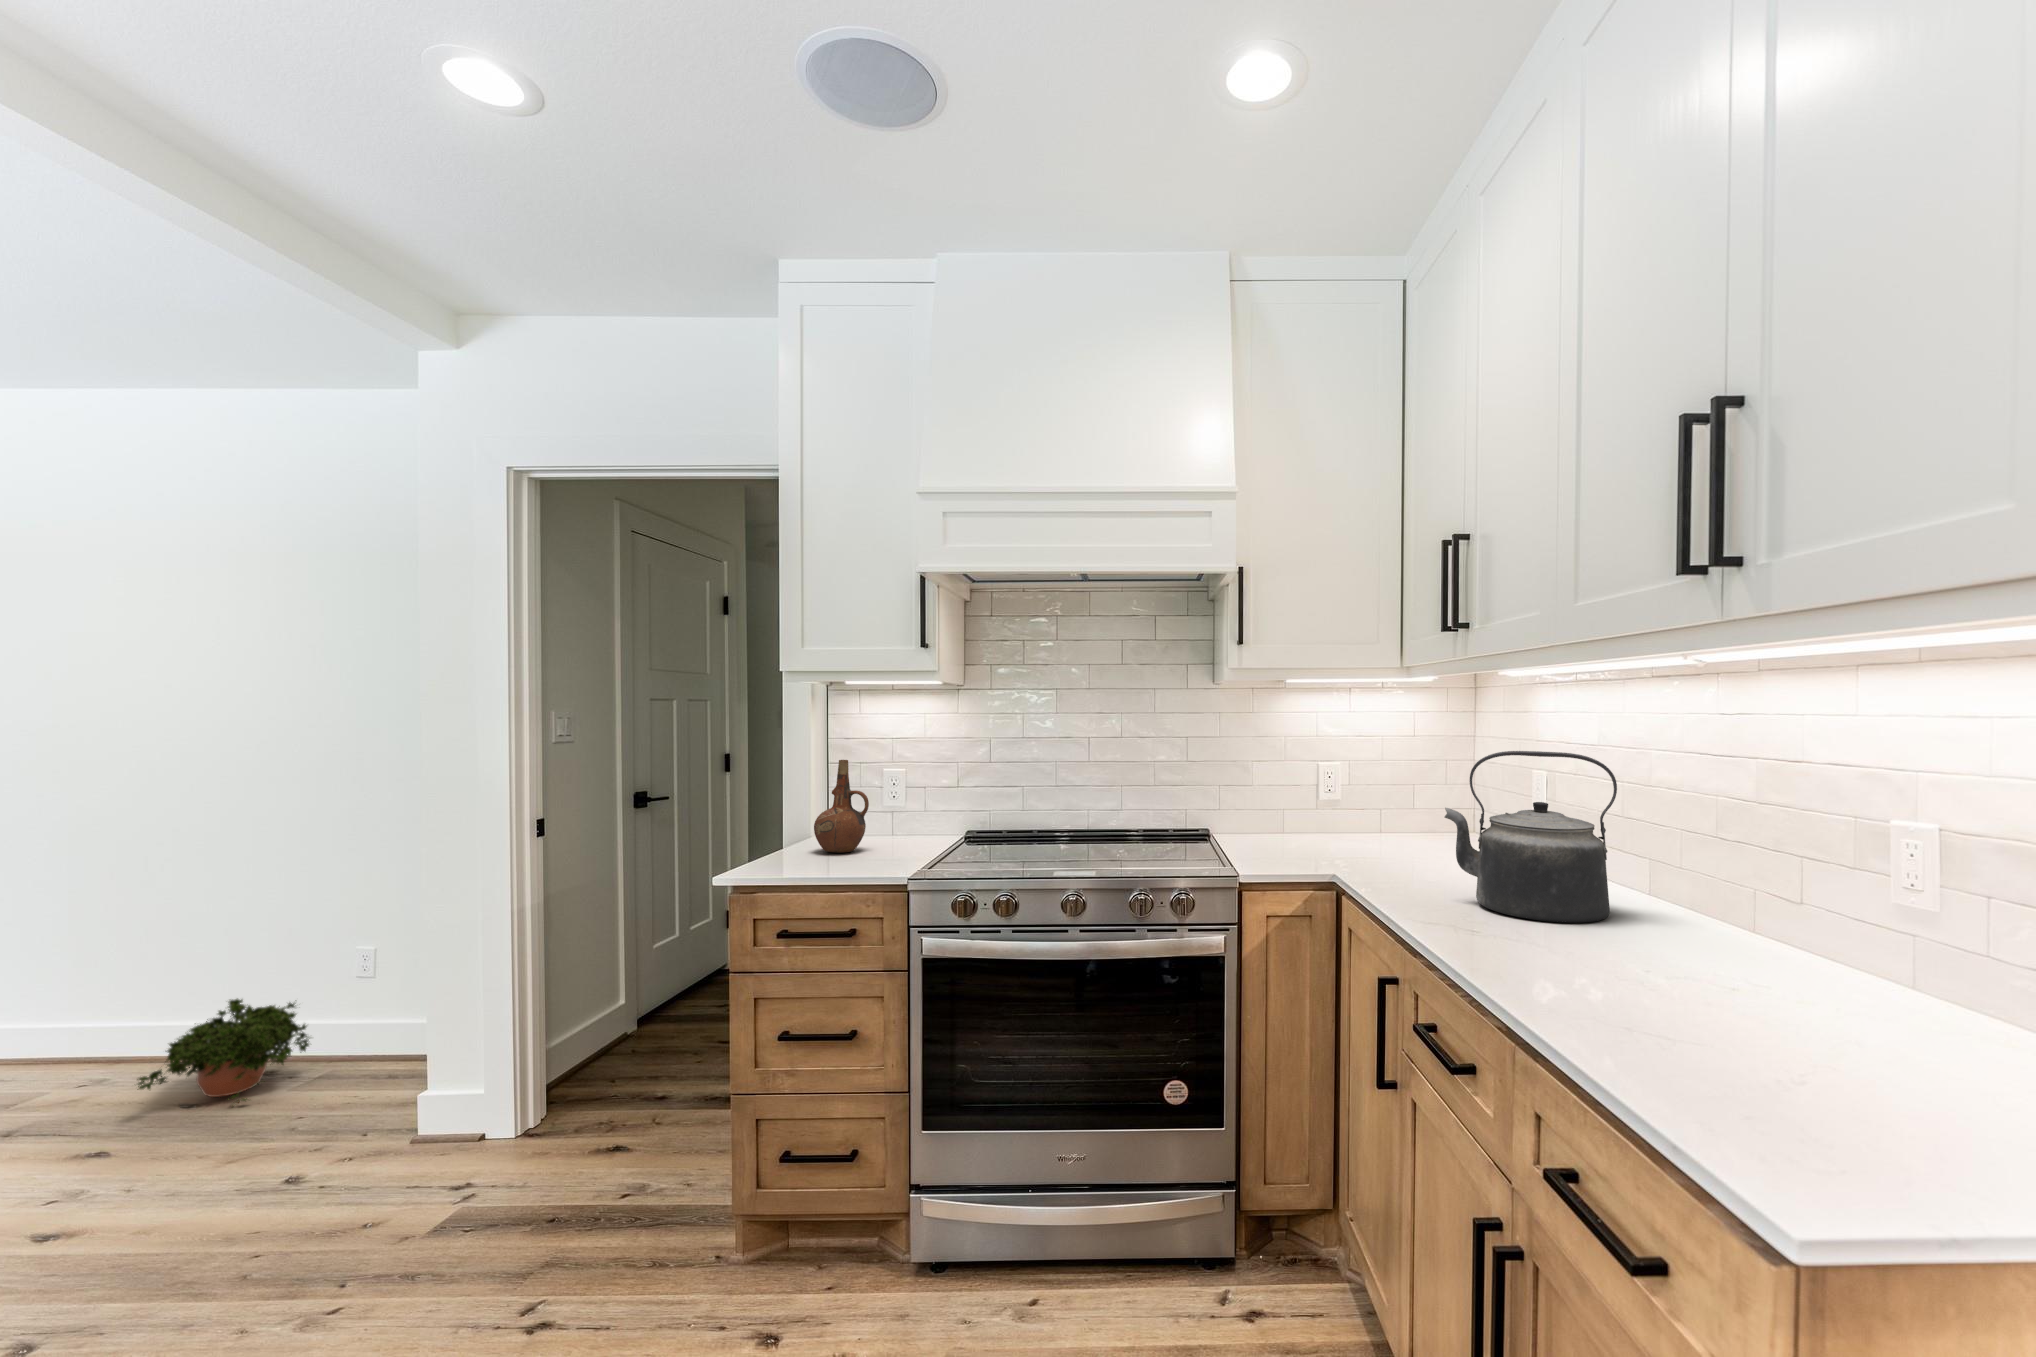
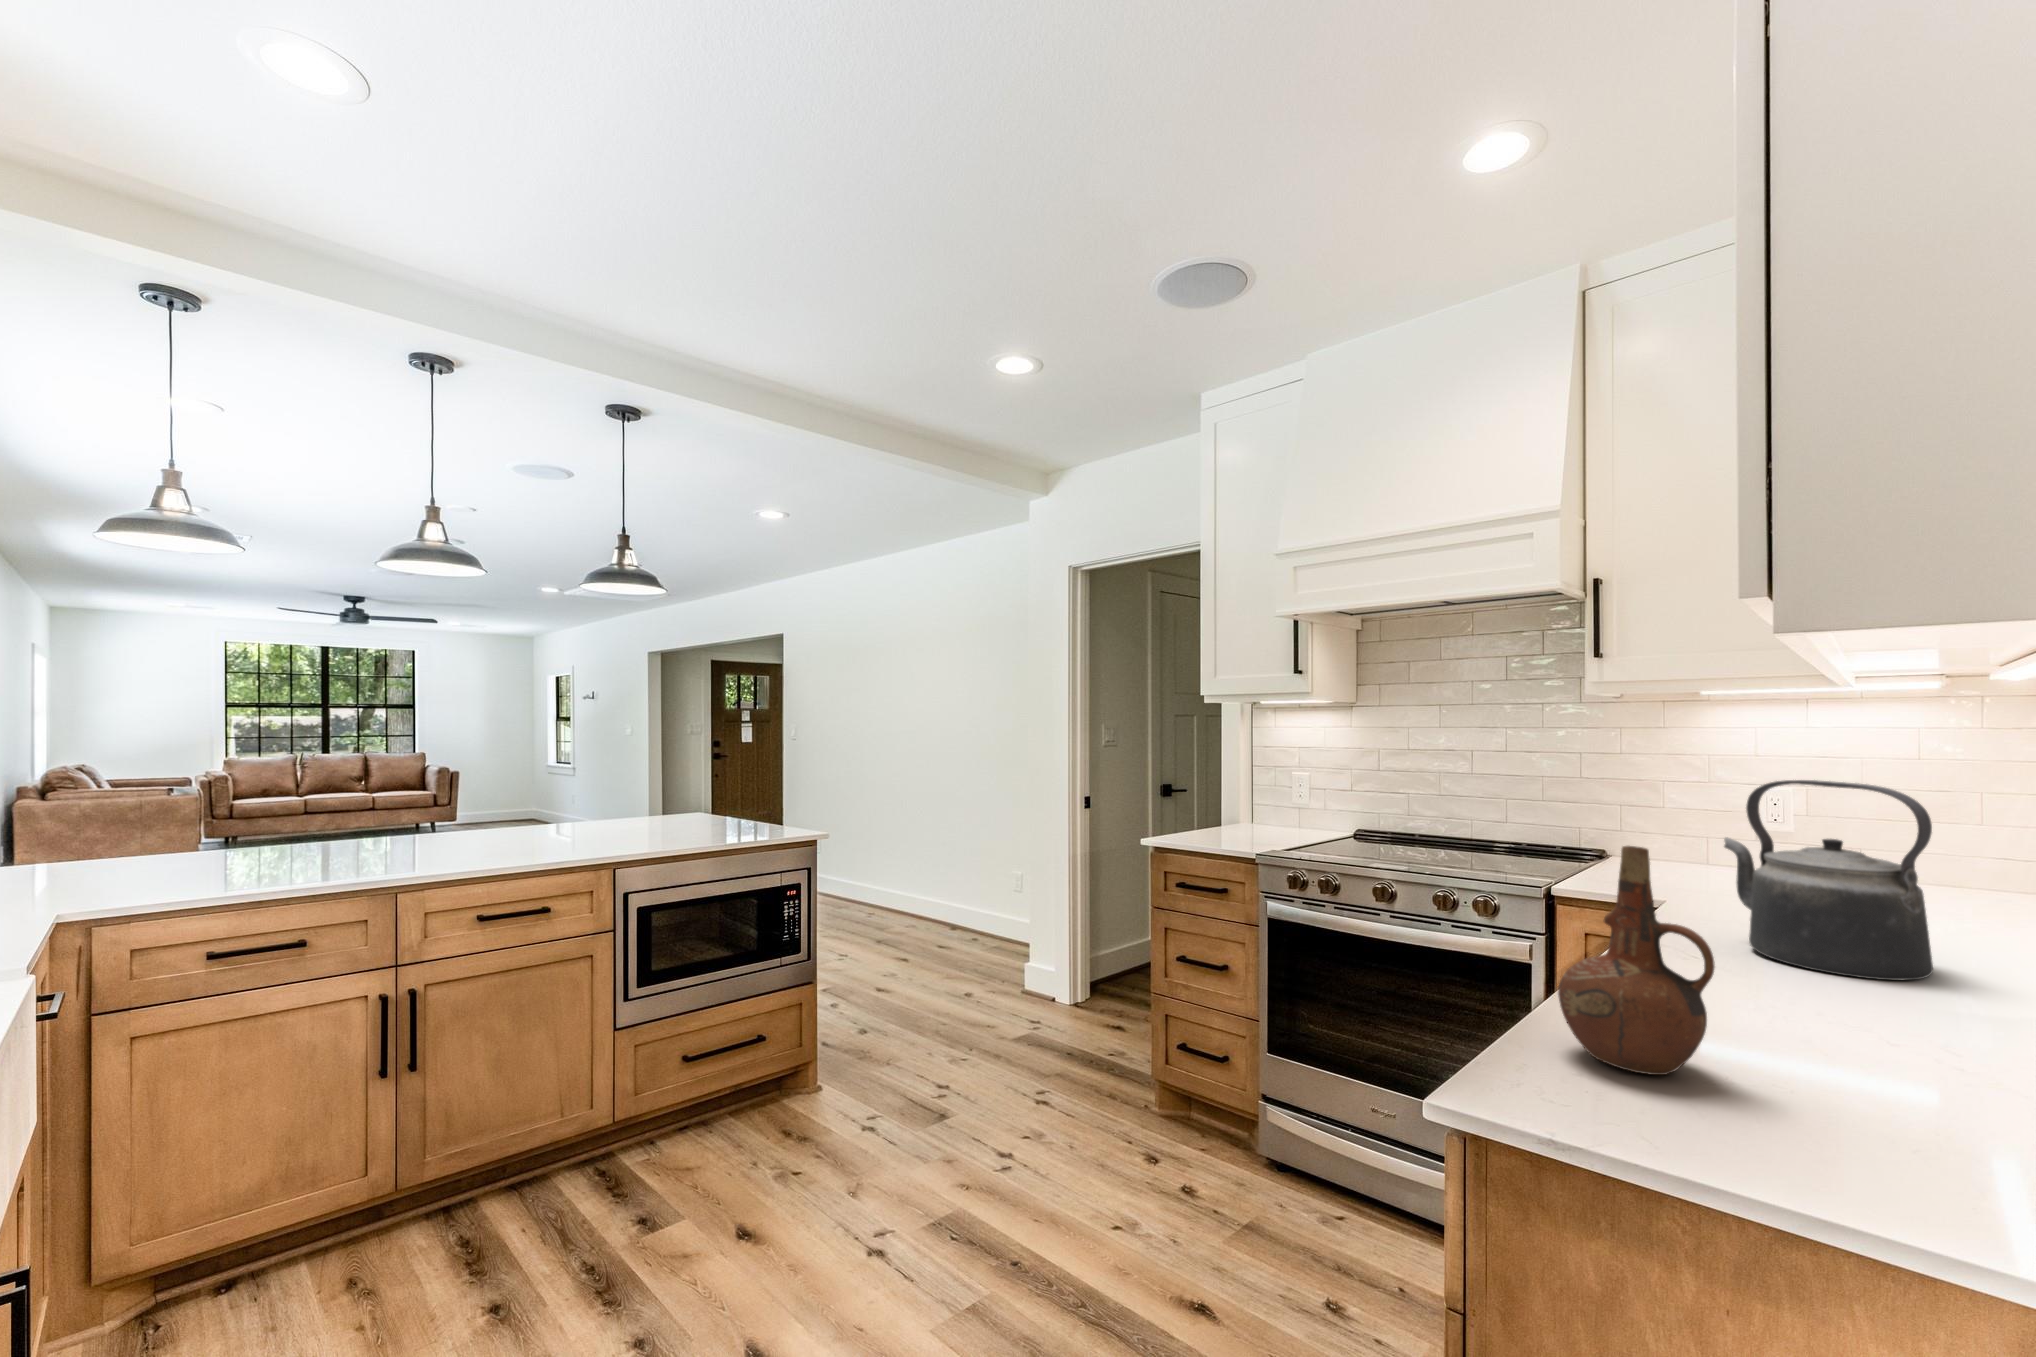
ceramic pitcher: present [814,760,869,853] -> present [1558,846,1715,1075]
potted plant: present [138,998,310,1105] -> none [915,890,995,952]

